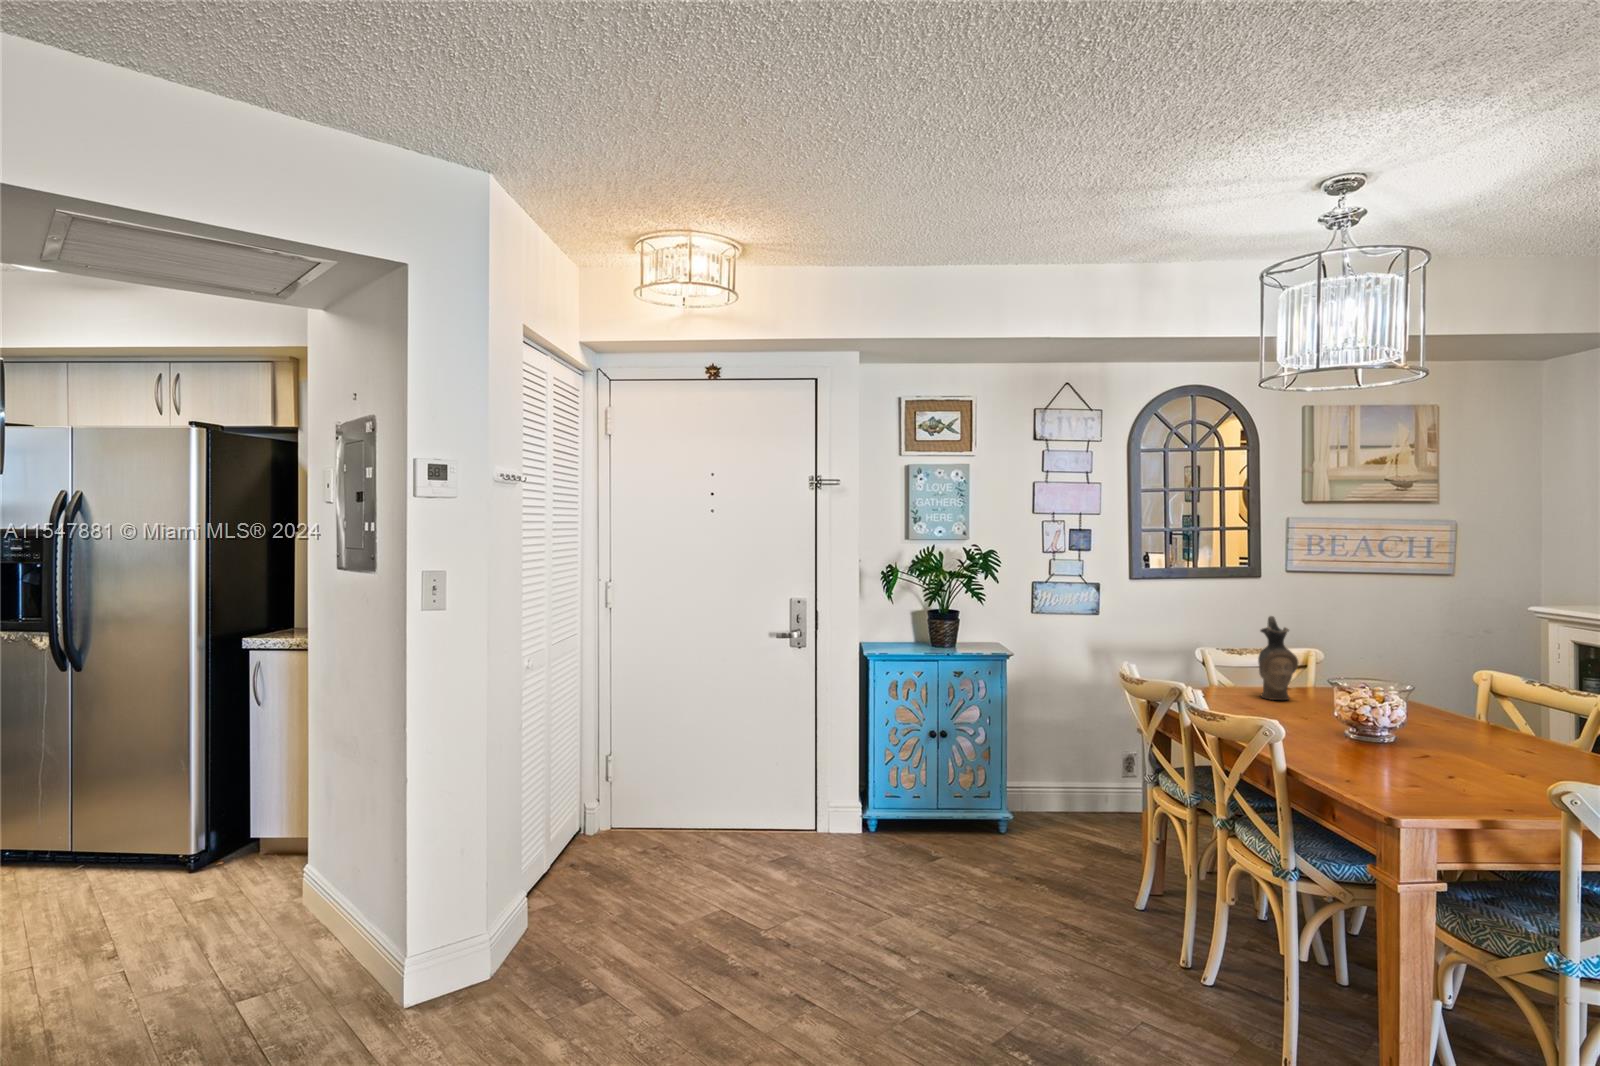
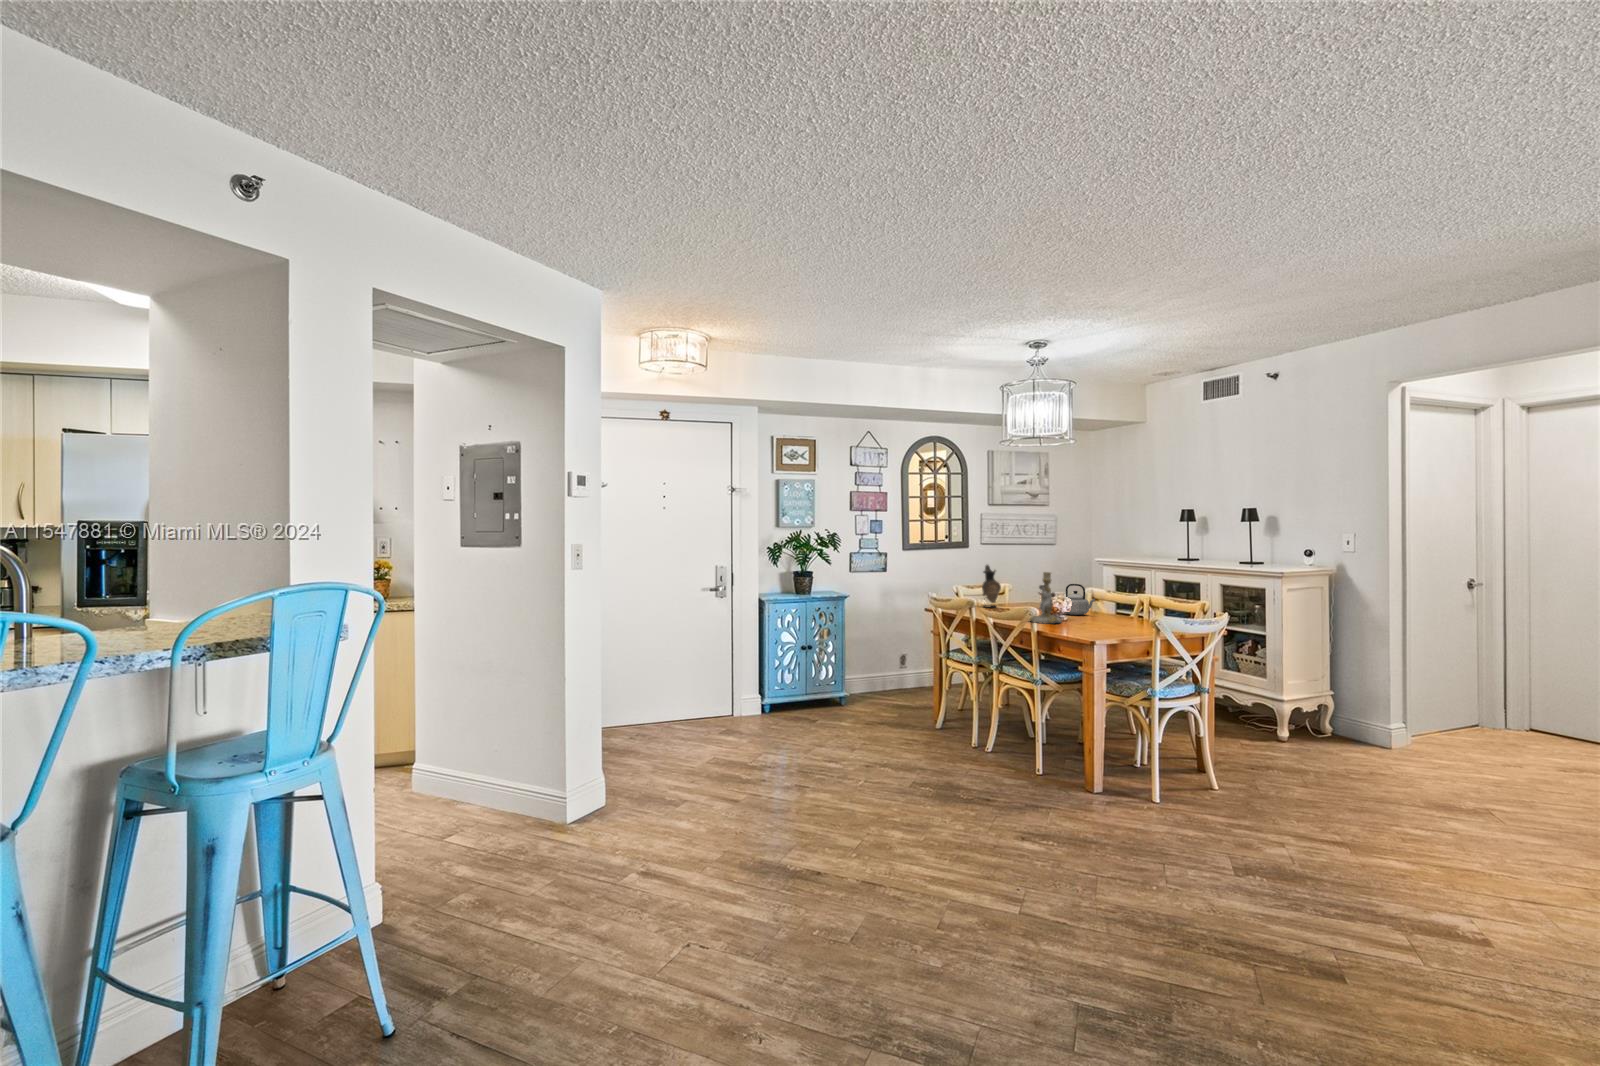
candlestick: none [1327,656,1419,780] -> present [1029,572,1061,624]
teapot: none [1437,675,1524,747] -> present [1065,584,1095,615]

